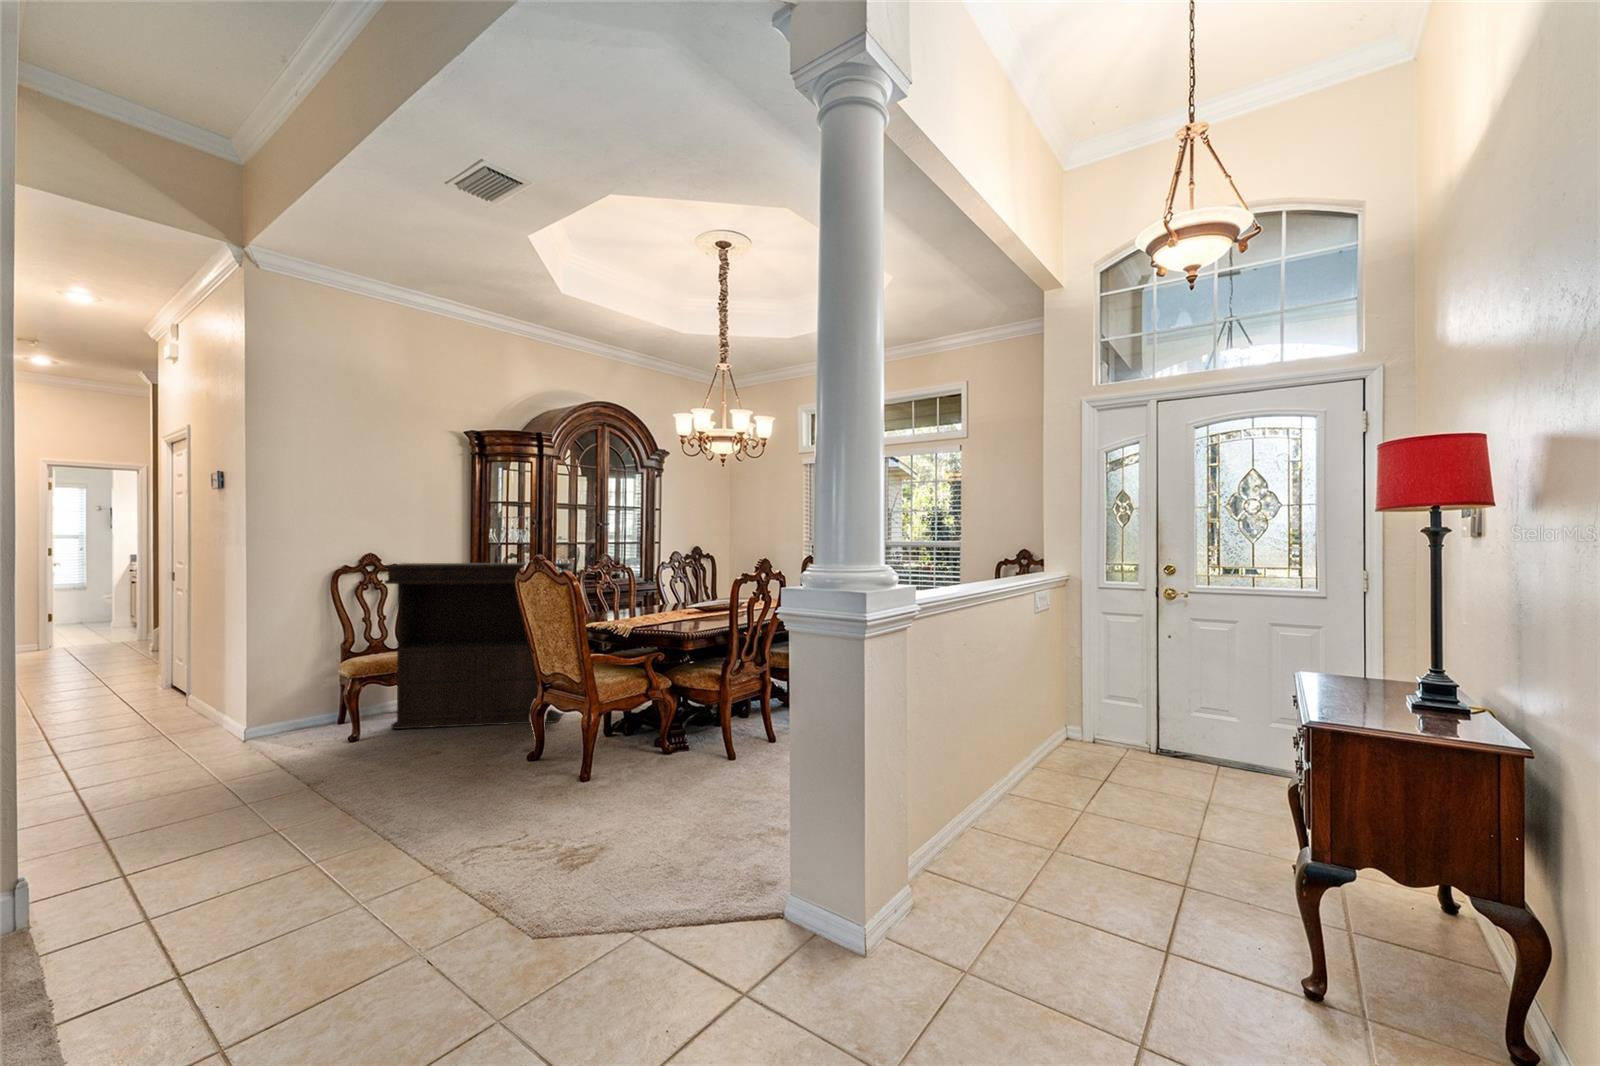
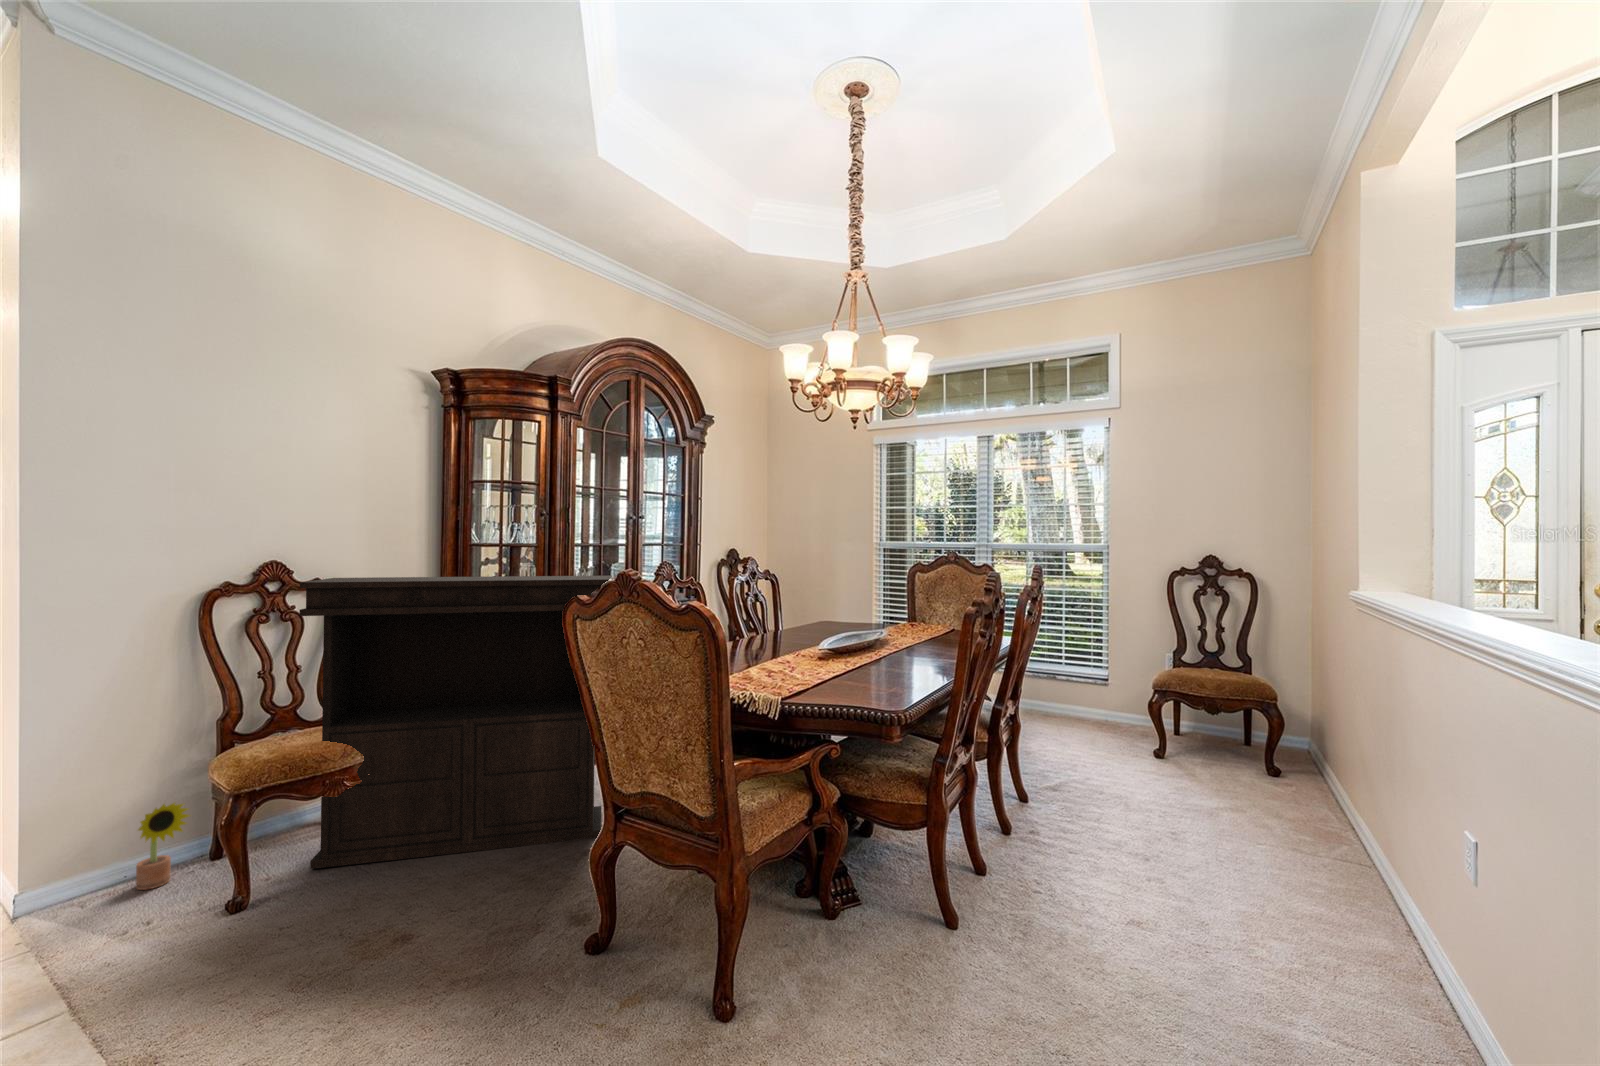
decorative plant: none [301,687,329,734] -> present [136,803,190,890]

